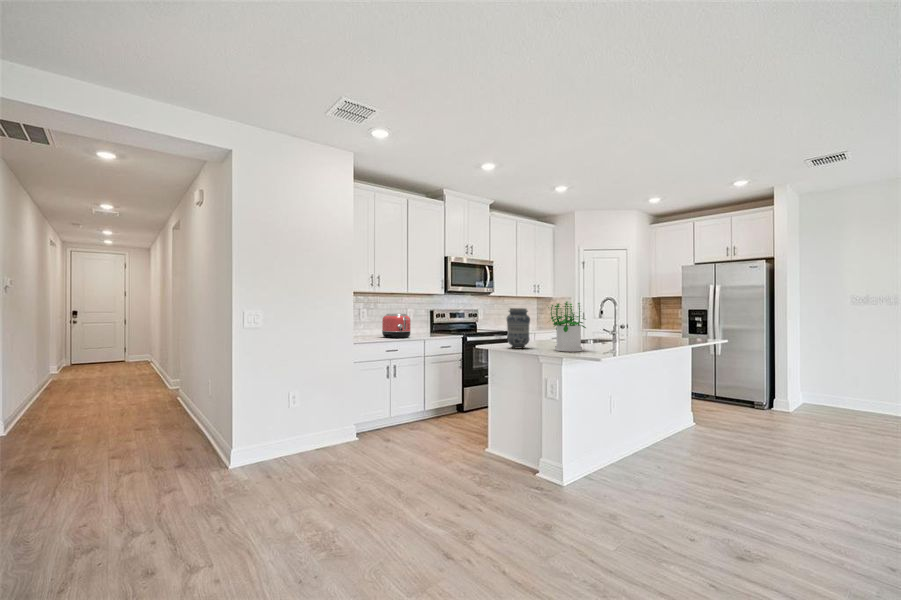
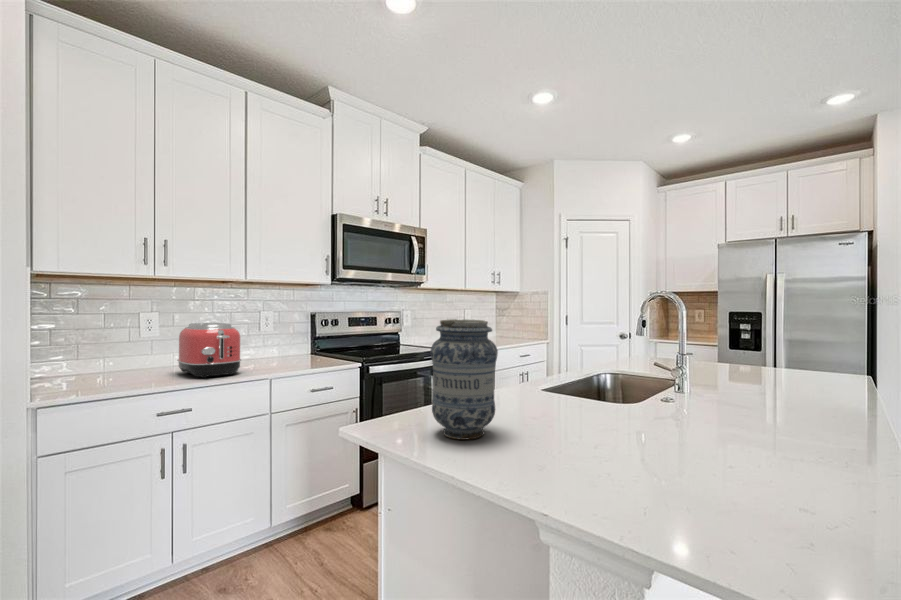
potted plant: present [548,302,586,352] -> none [545,302,675,465]

